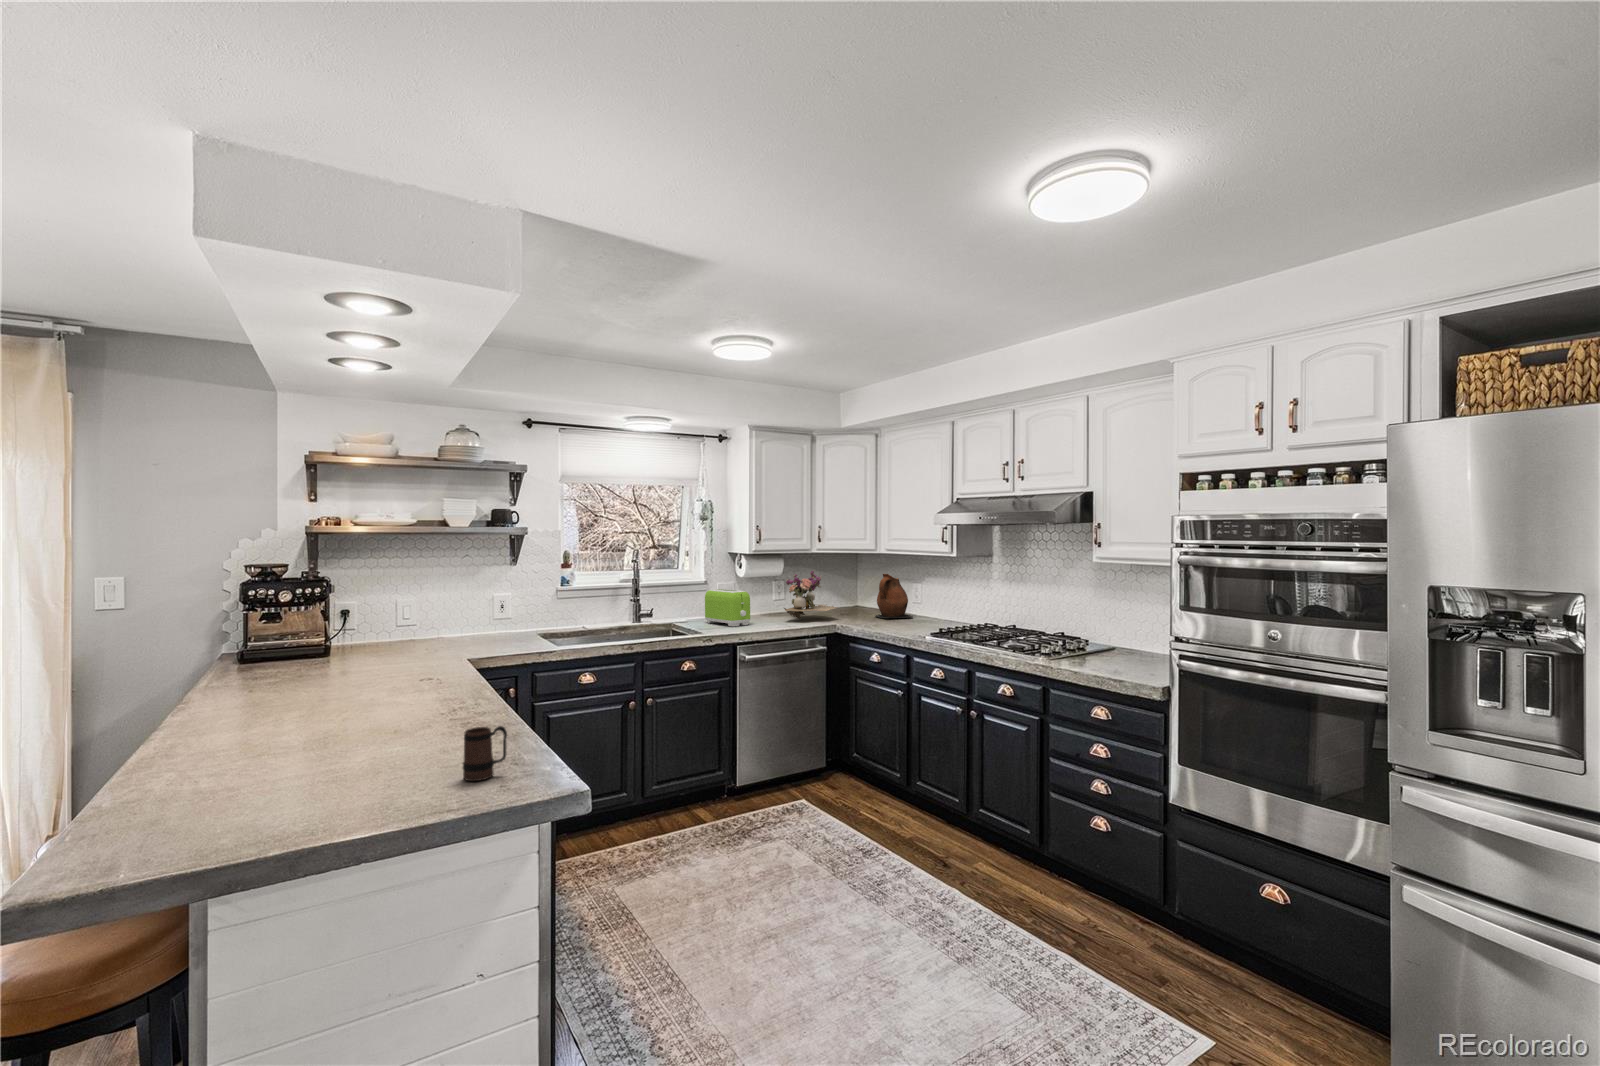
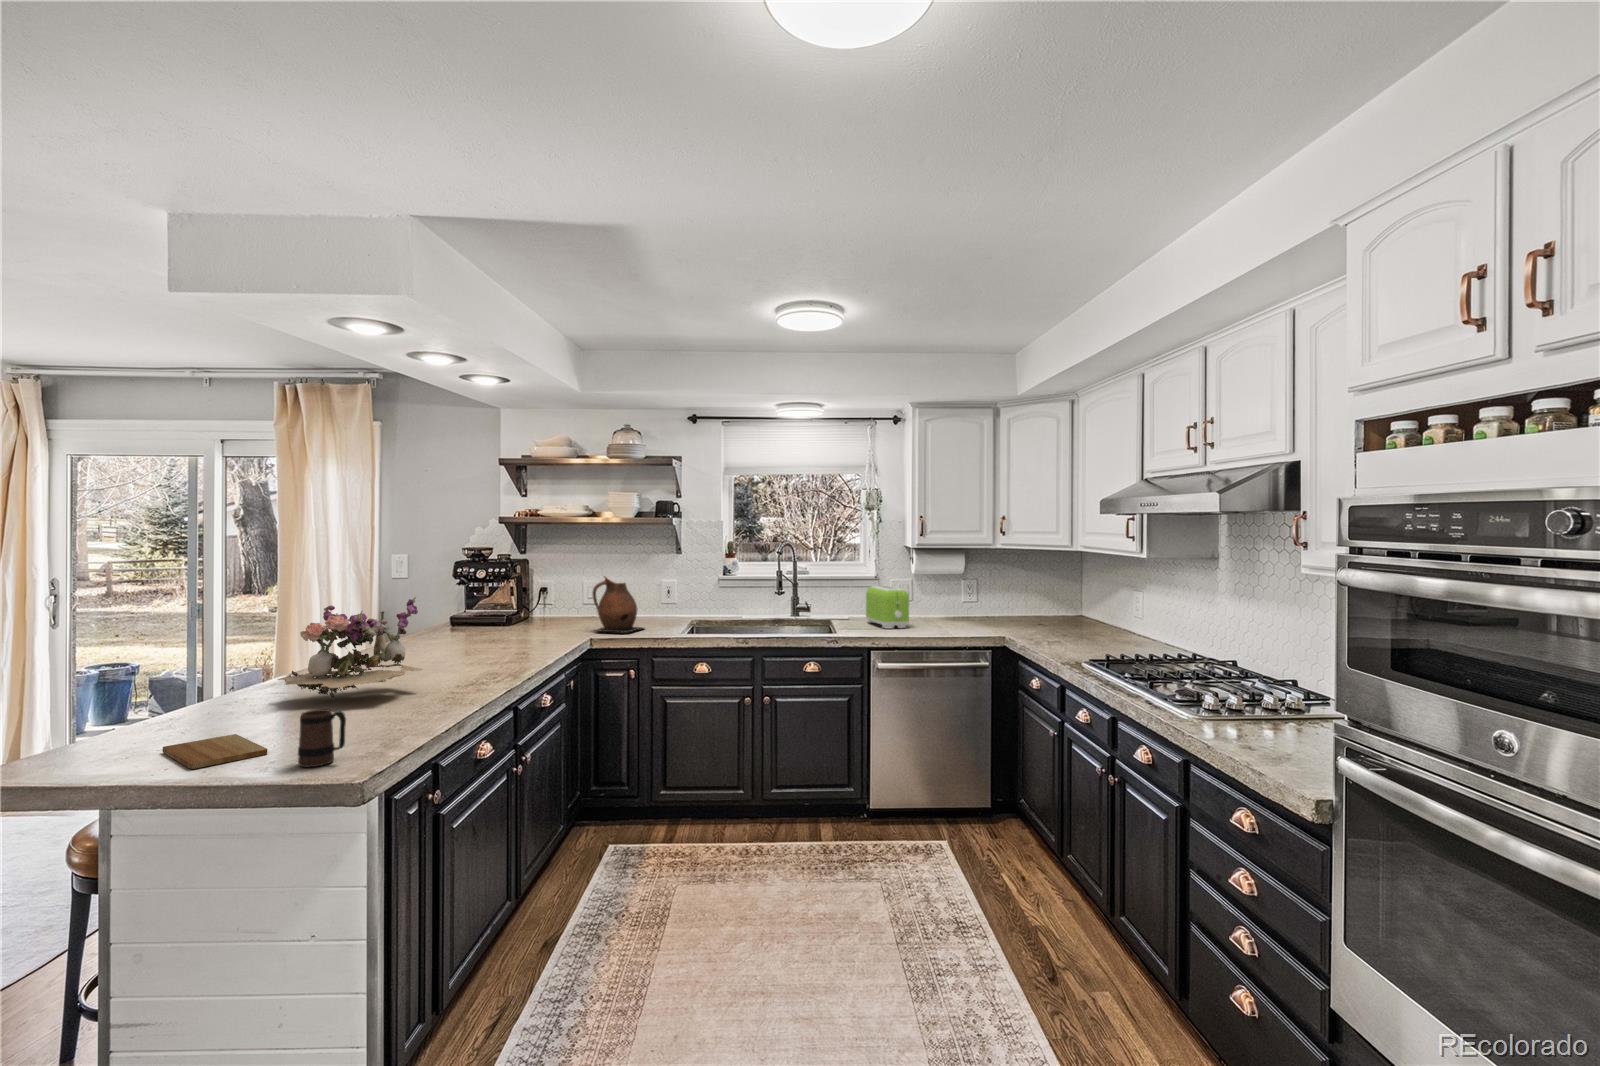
flower arrangement: present [784,570,838,619] -> present [278,597,423,698]
ceramic pitcher: present [876,574,913,618] -> present [593,576,645,633]
cutting board: none [281,771,405,800] -> present [162,734,267,769]

